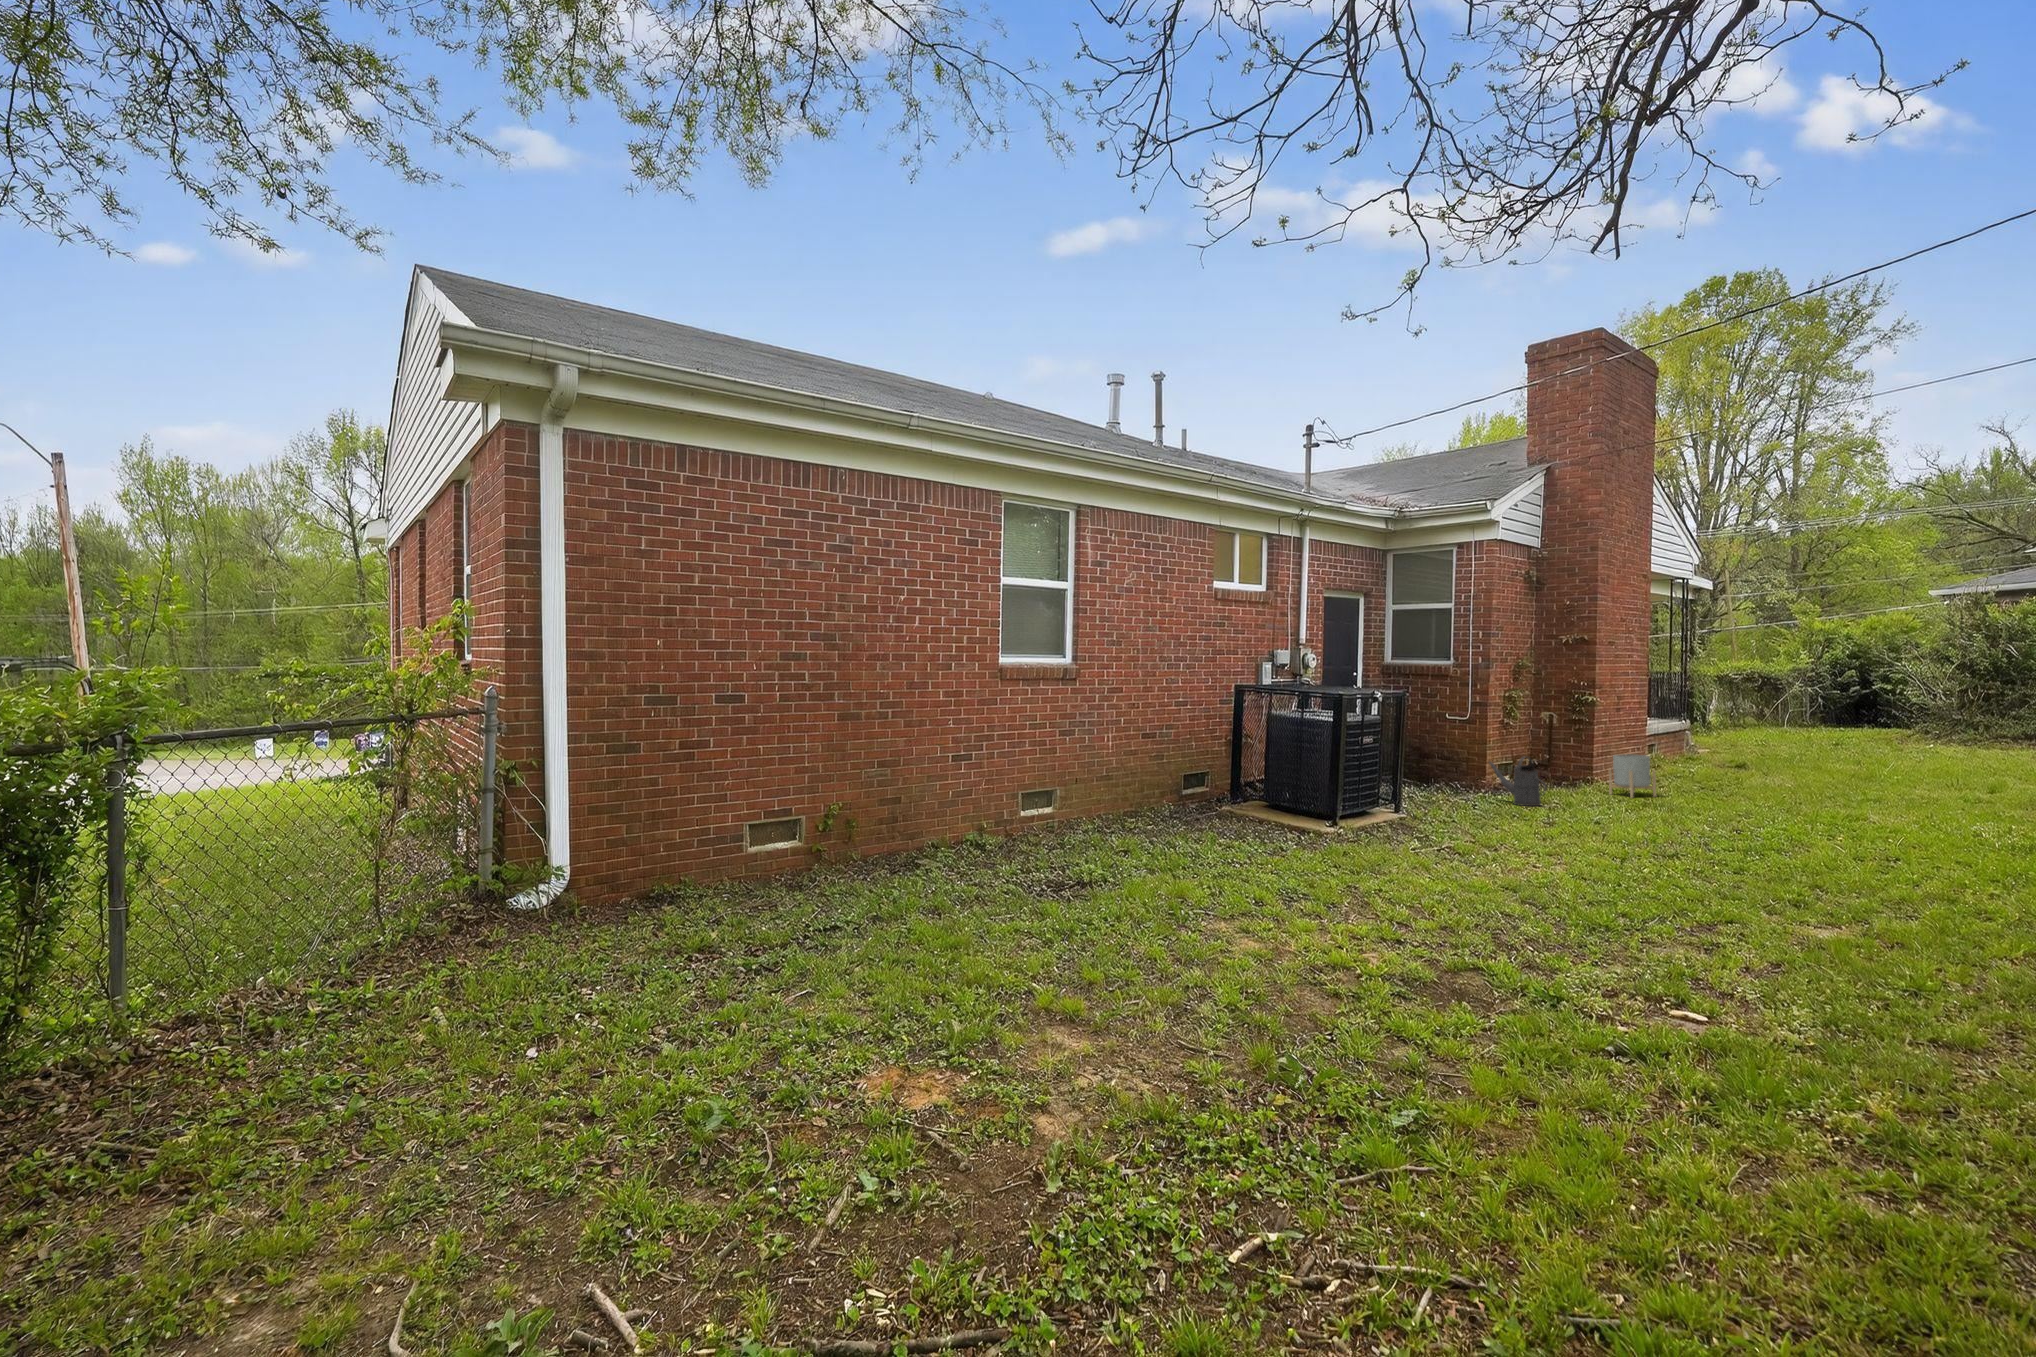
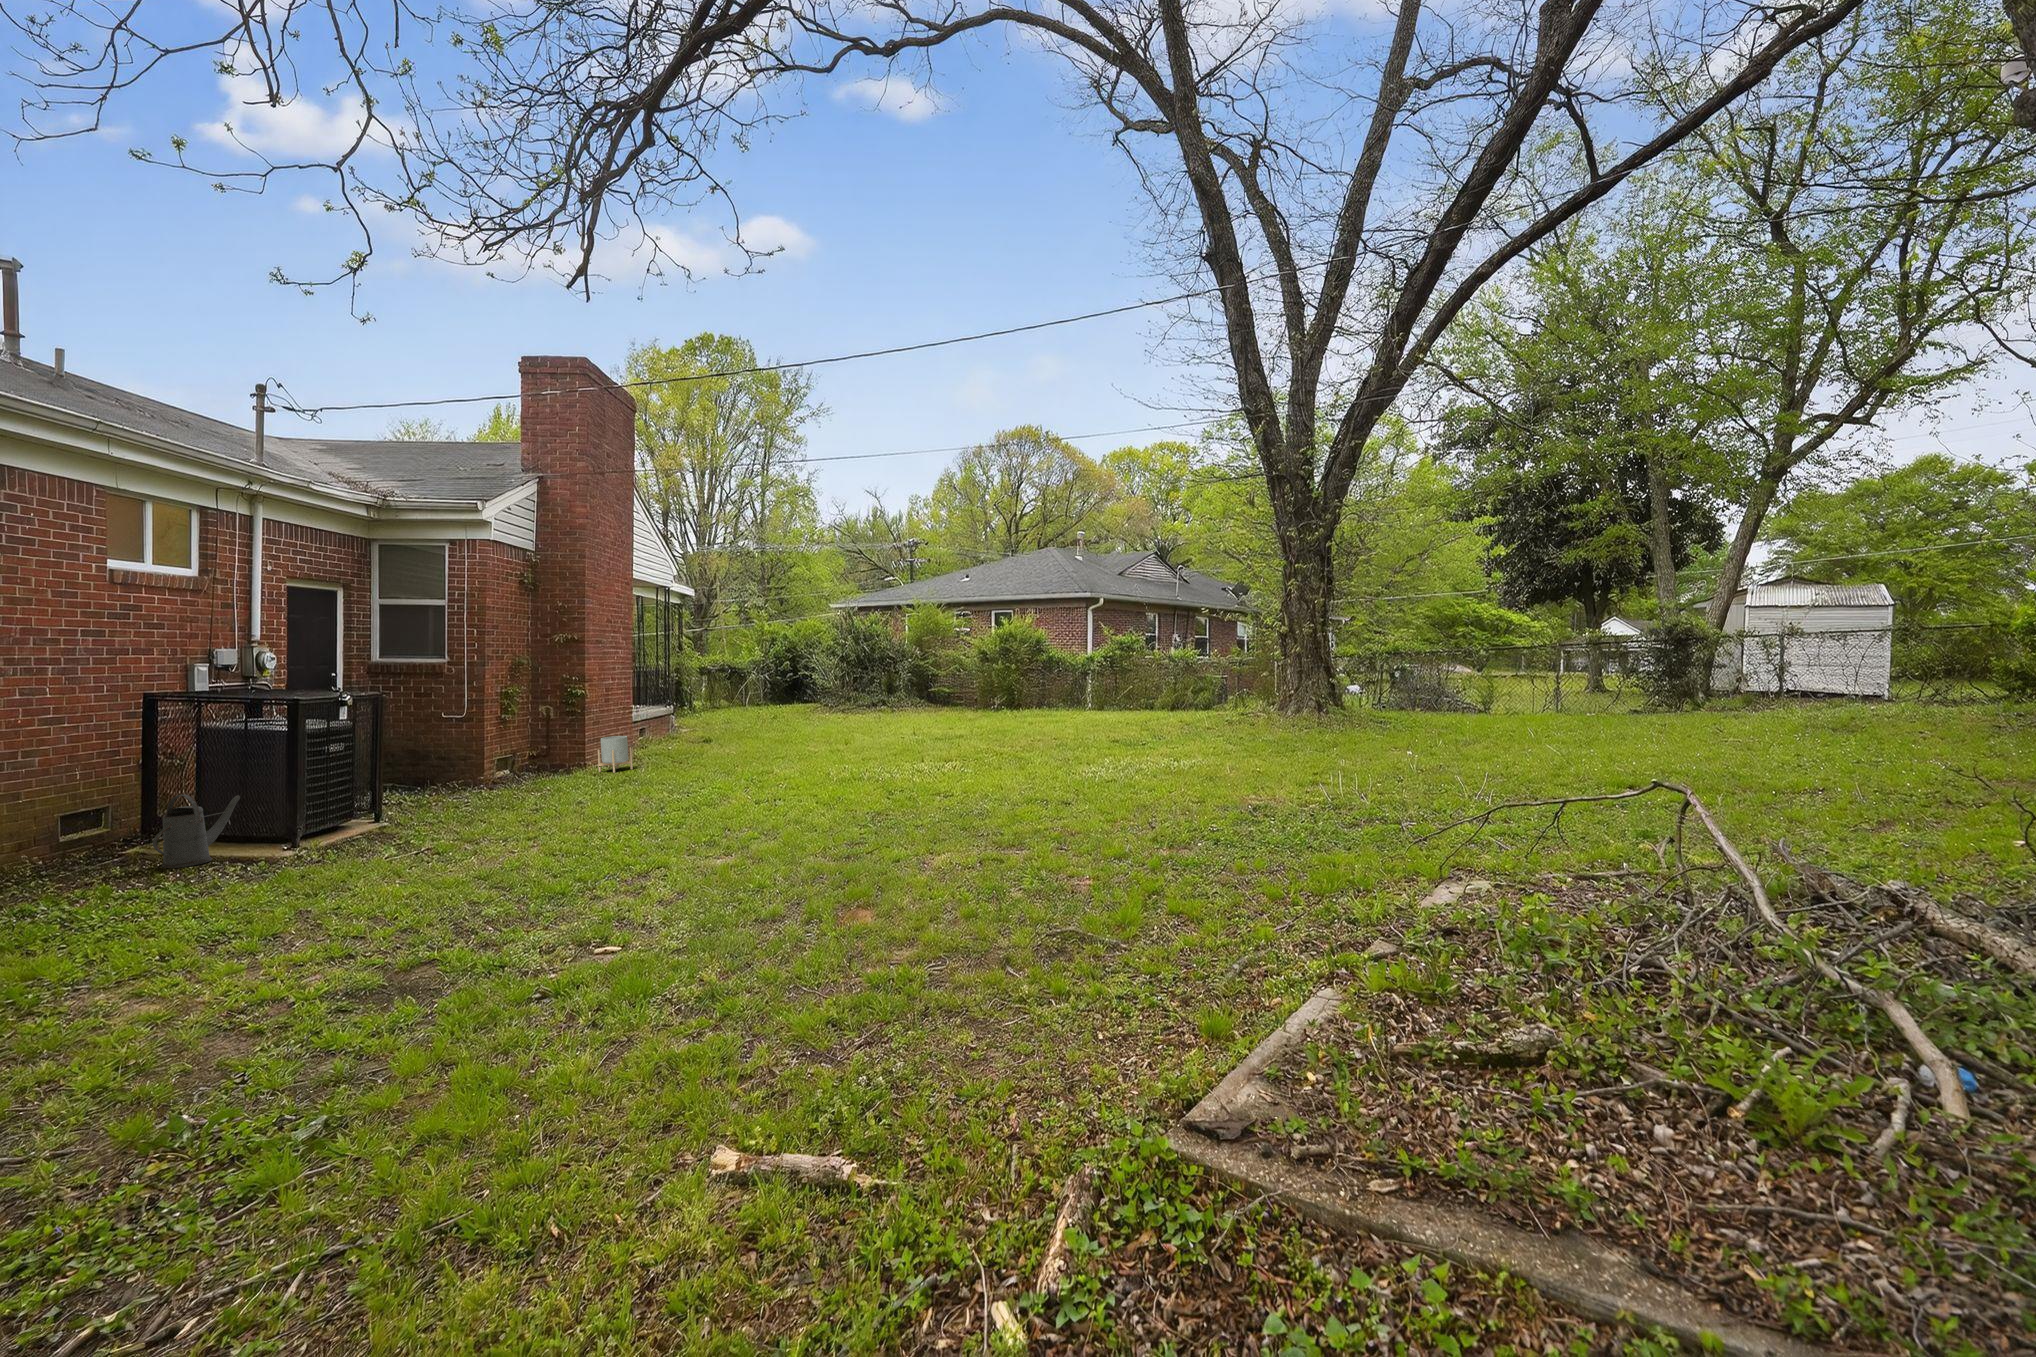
watering can: present [1489,757,1547,806] -> present [153,794,240,868]

